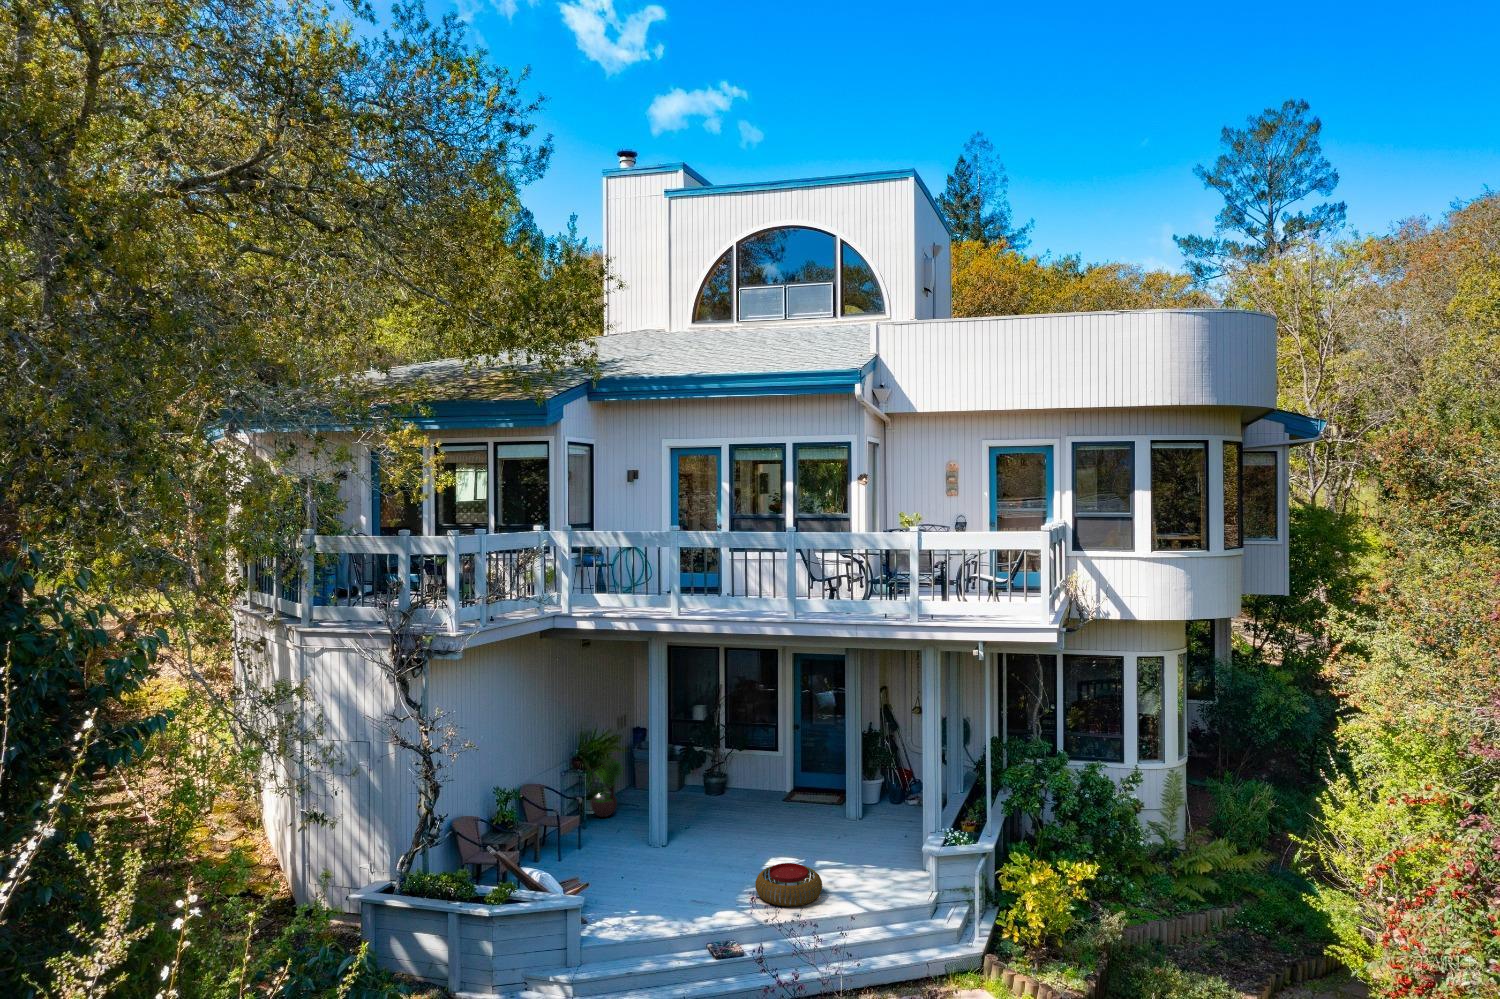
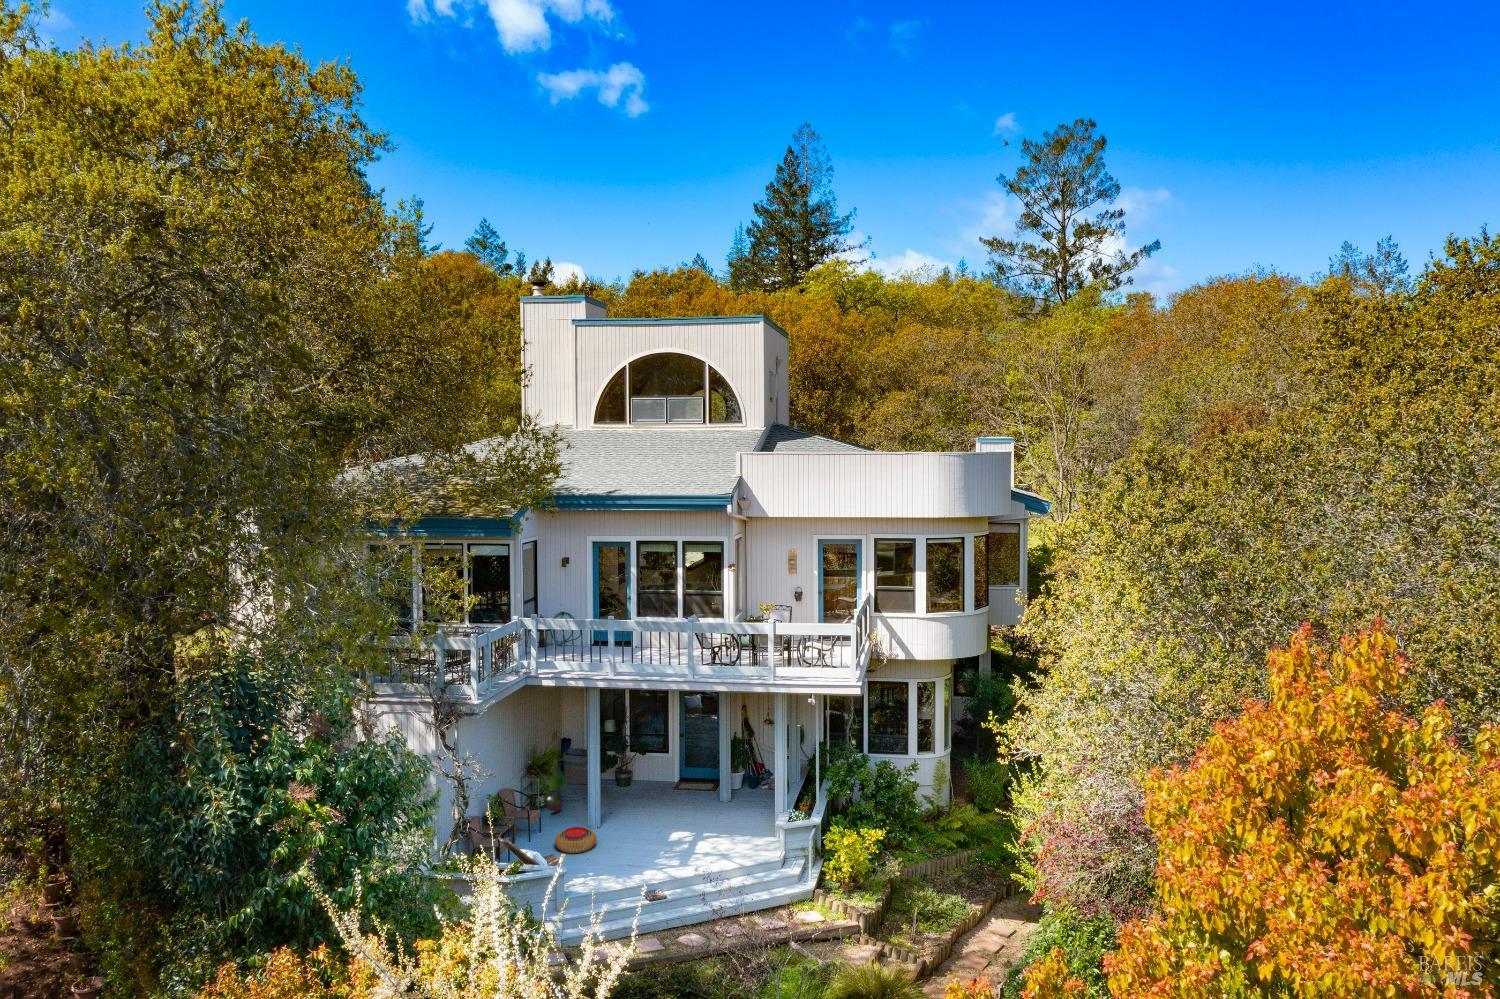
pouf: present [755,863,822,907] -> present [555,827,596,853]

